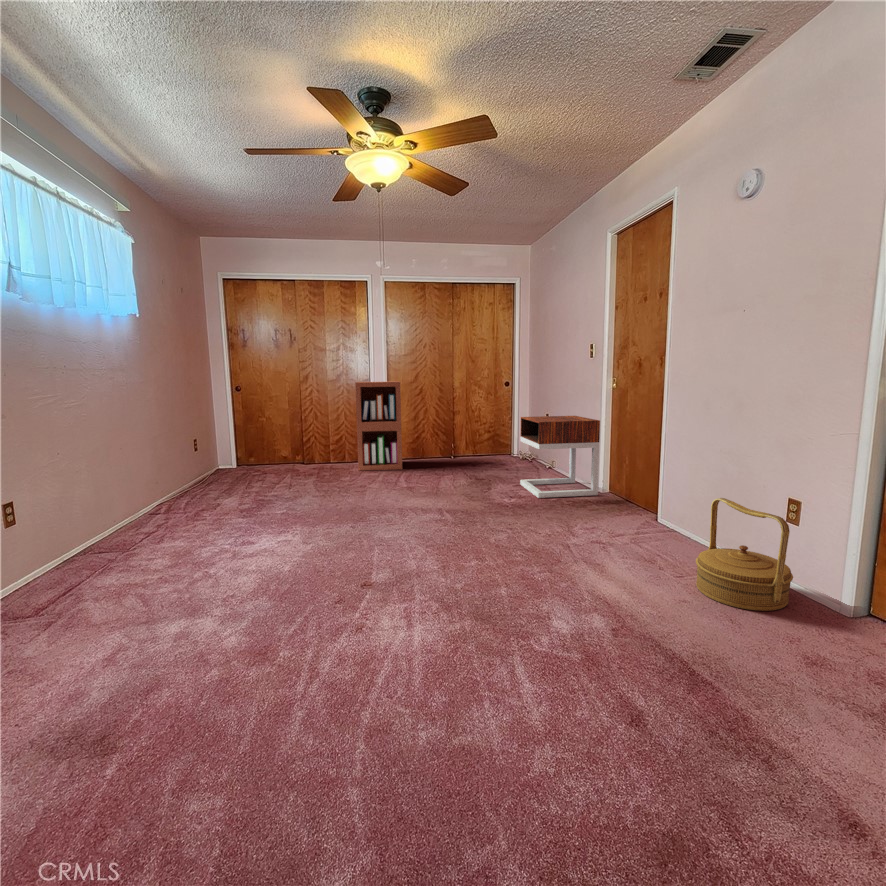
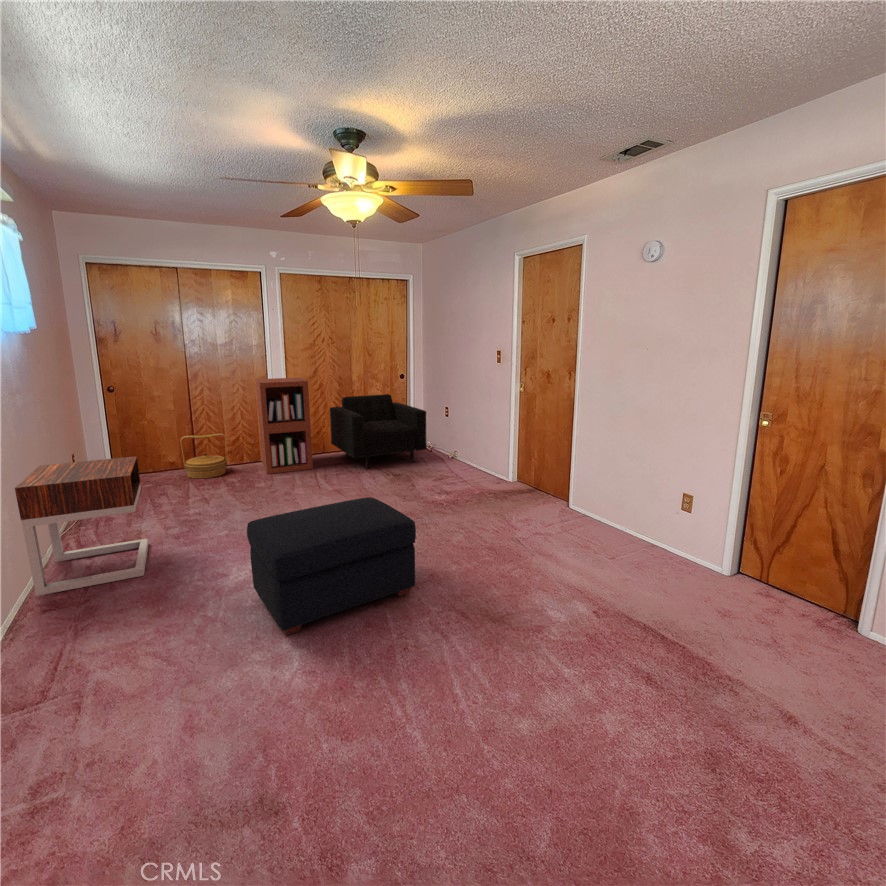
armchair: none [428,401,520,472] -> present [330,394,427,469]
nightstand: present [520,416,600,498] -> present [15,456,149,596]
ottoman: none [247,475,412,595] -> present [247,497,416,635]
woven basket: present [696,498,793,611] -> present [180,434,227,478]

